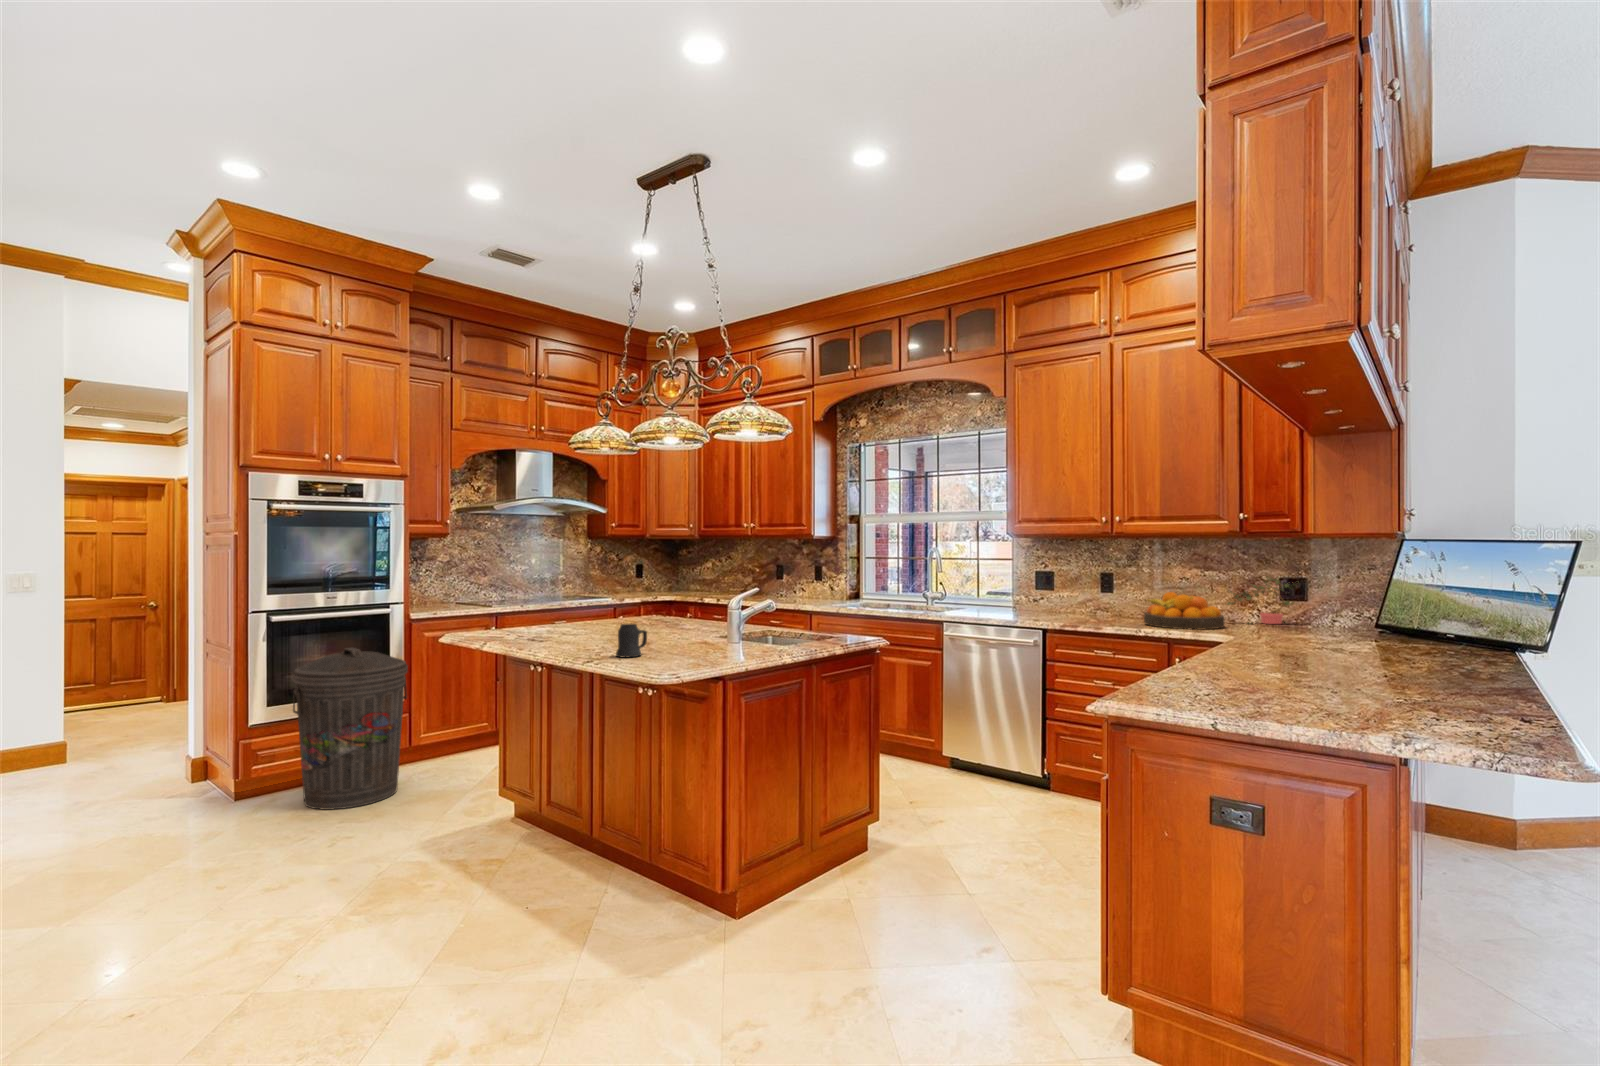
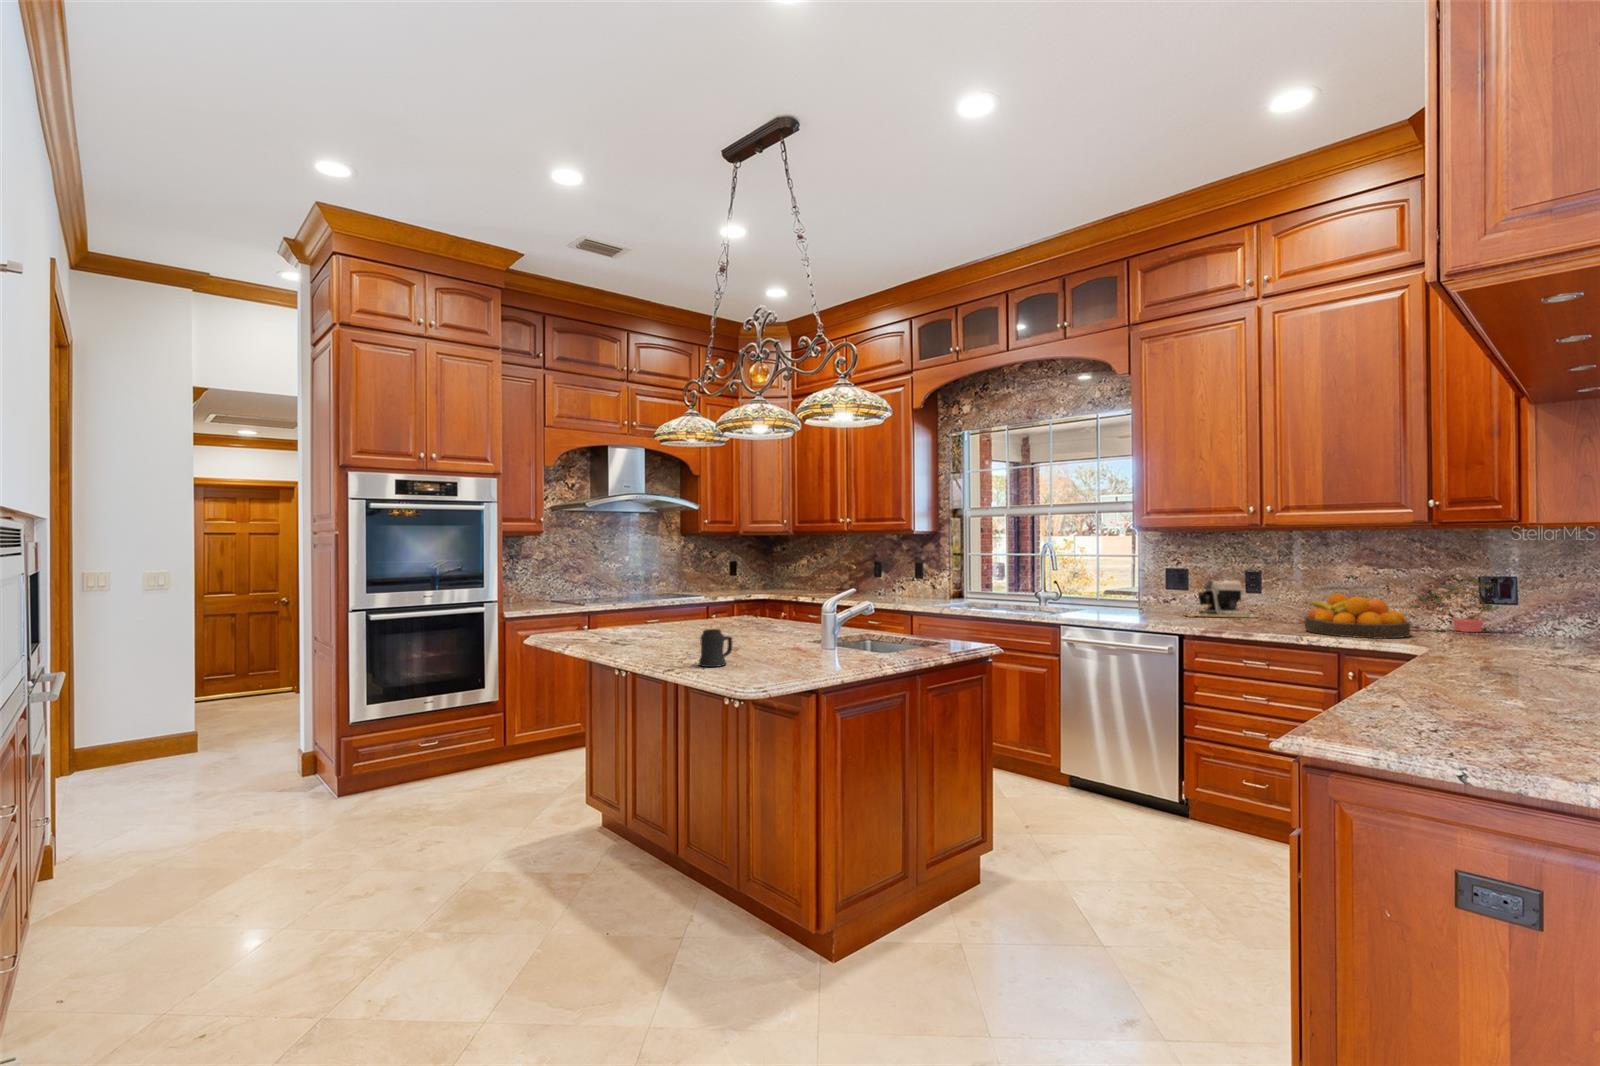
coffee maker: none [1049,581,1115,615] -> present [1188,579,1260,618]
trash can: present [293,648,408,810] -> none [390,646,500,810]

